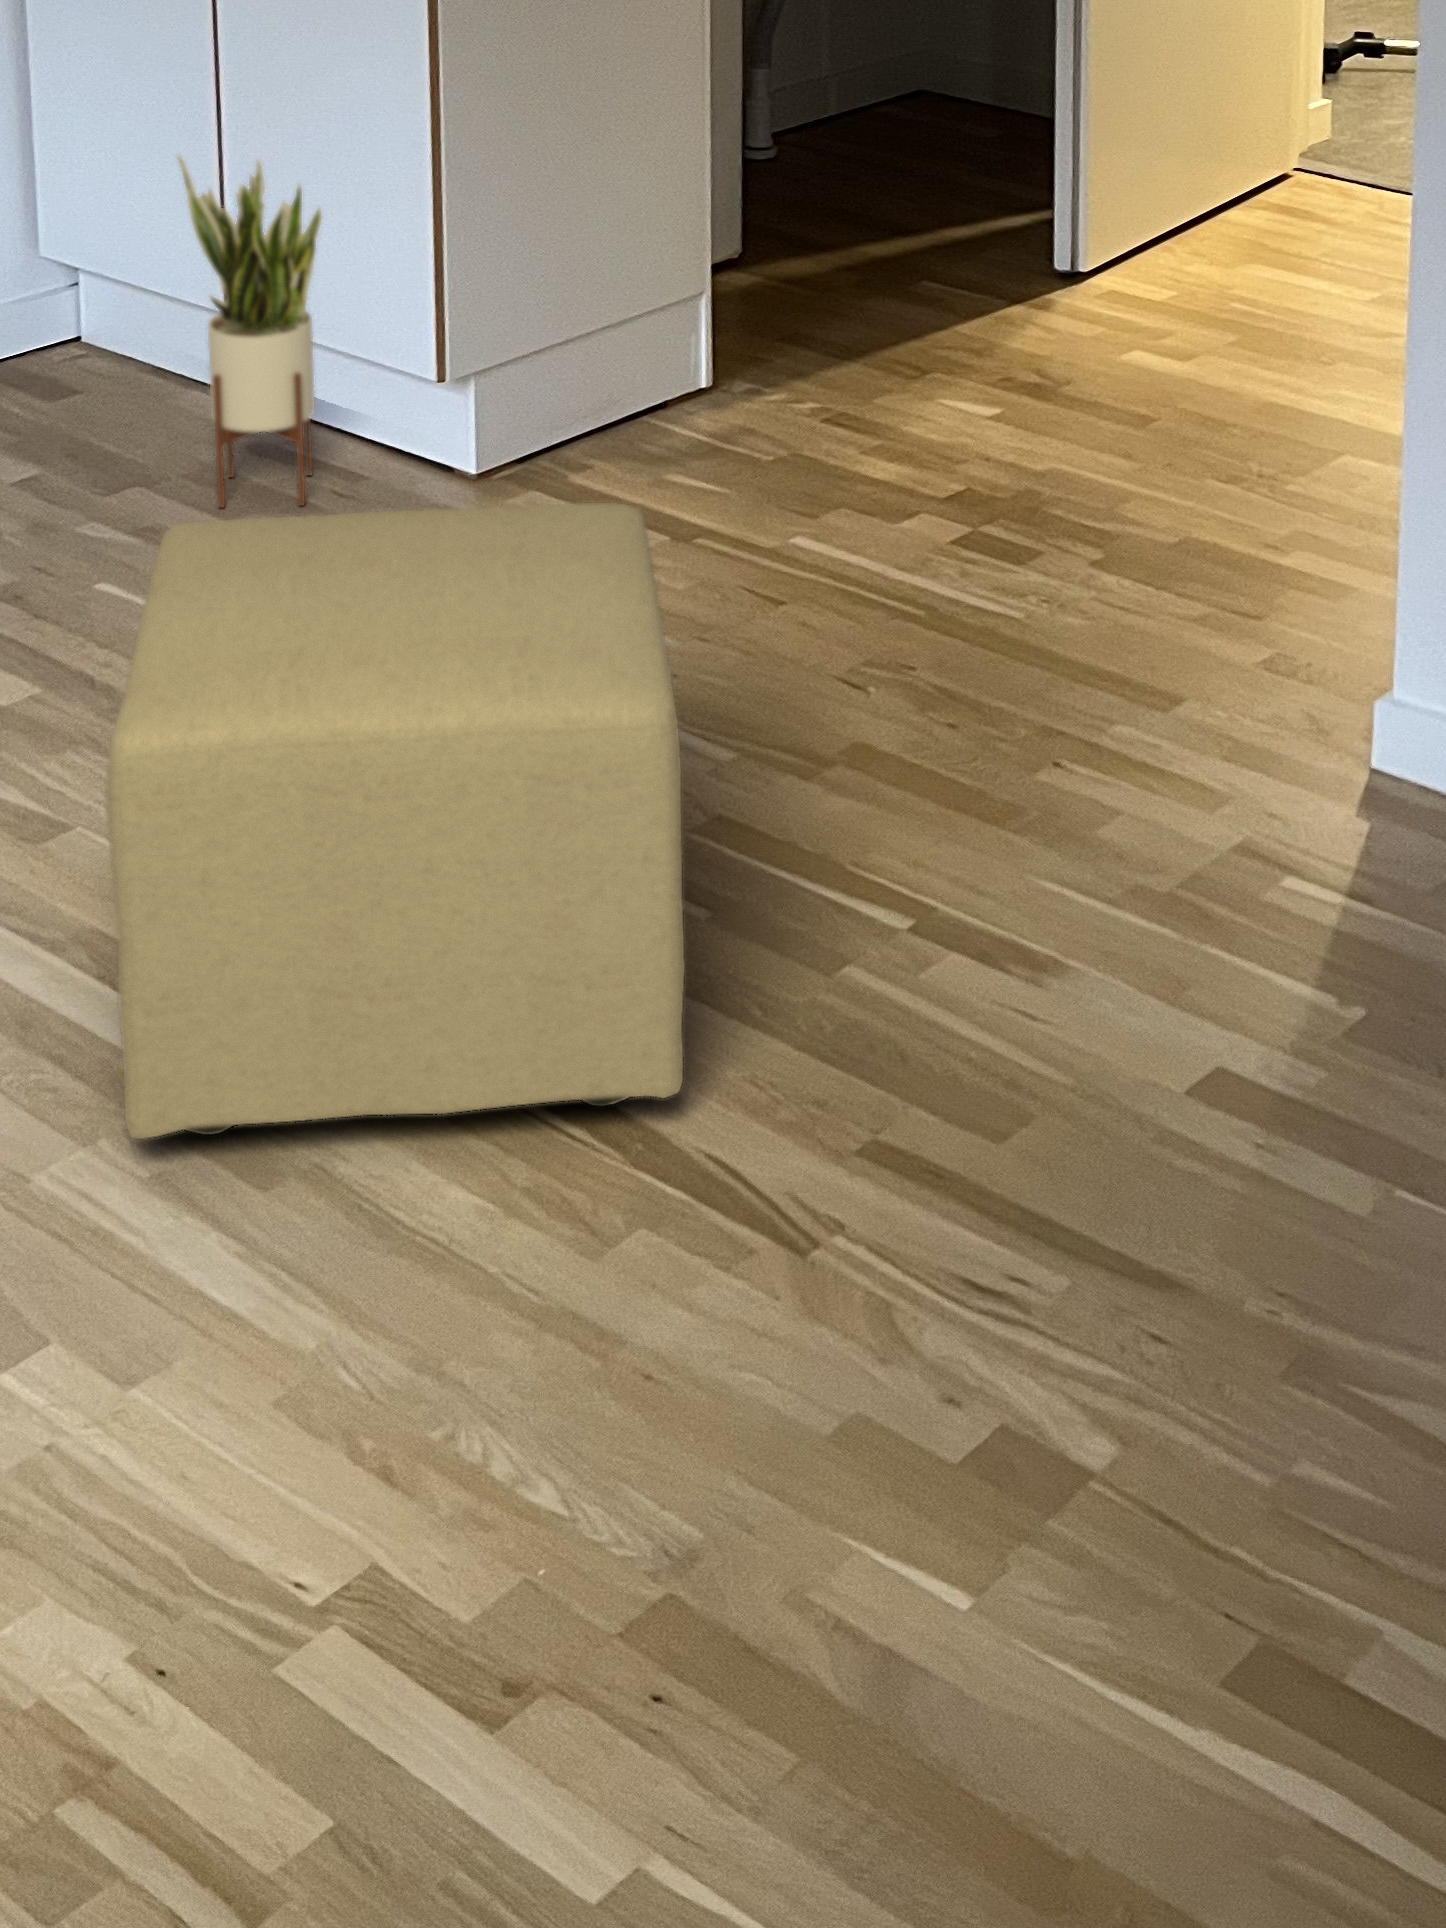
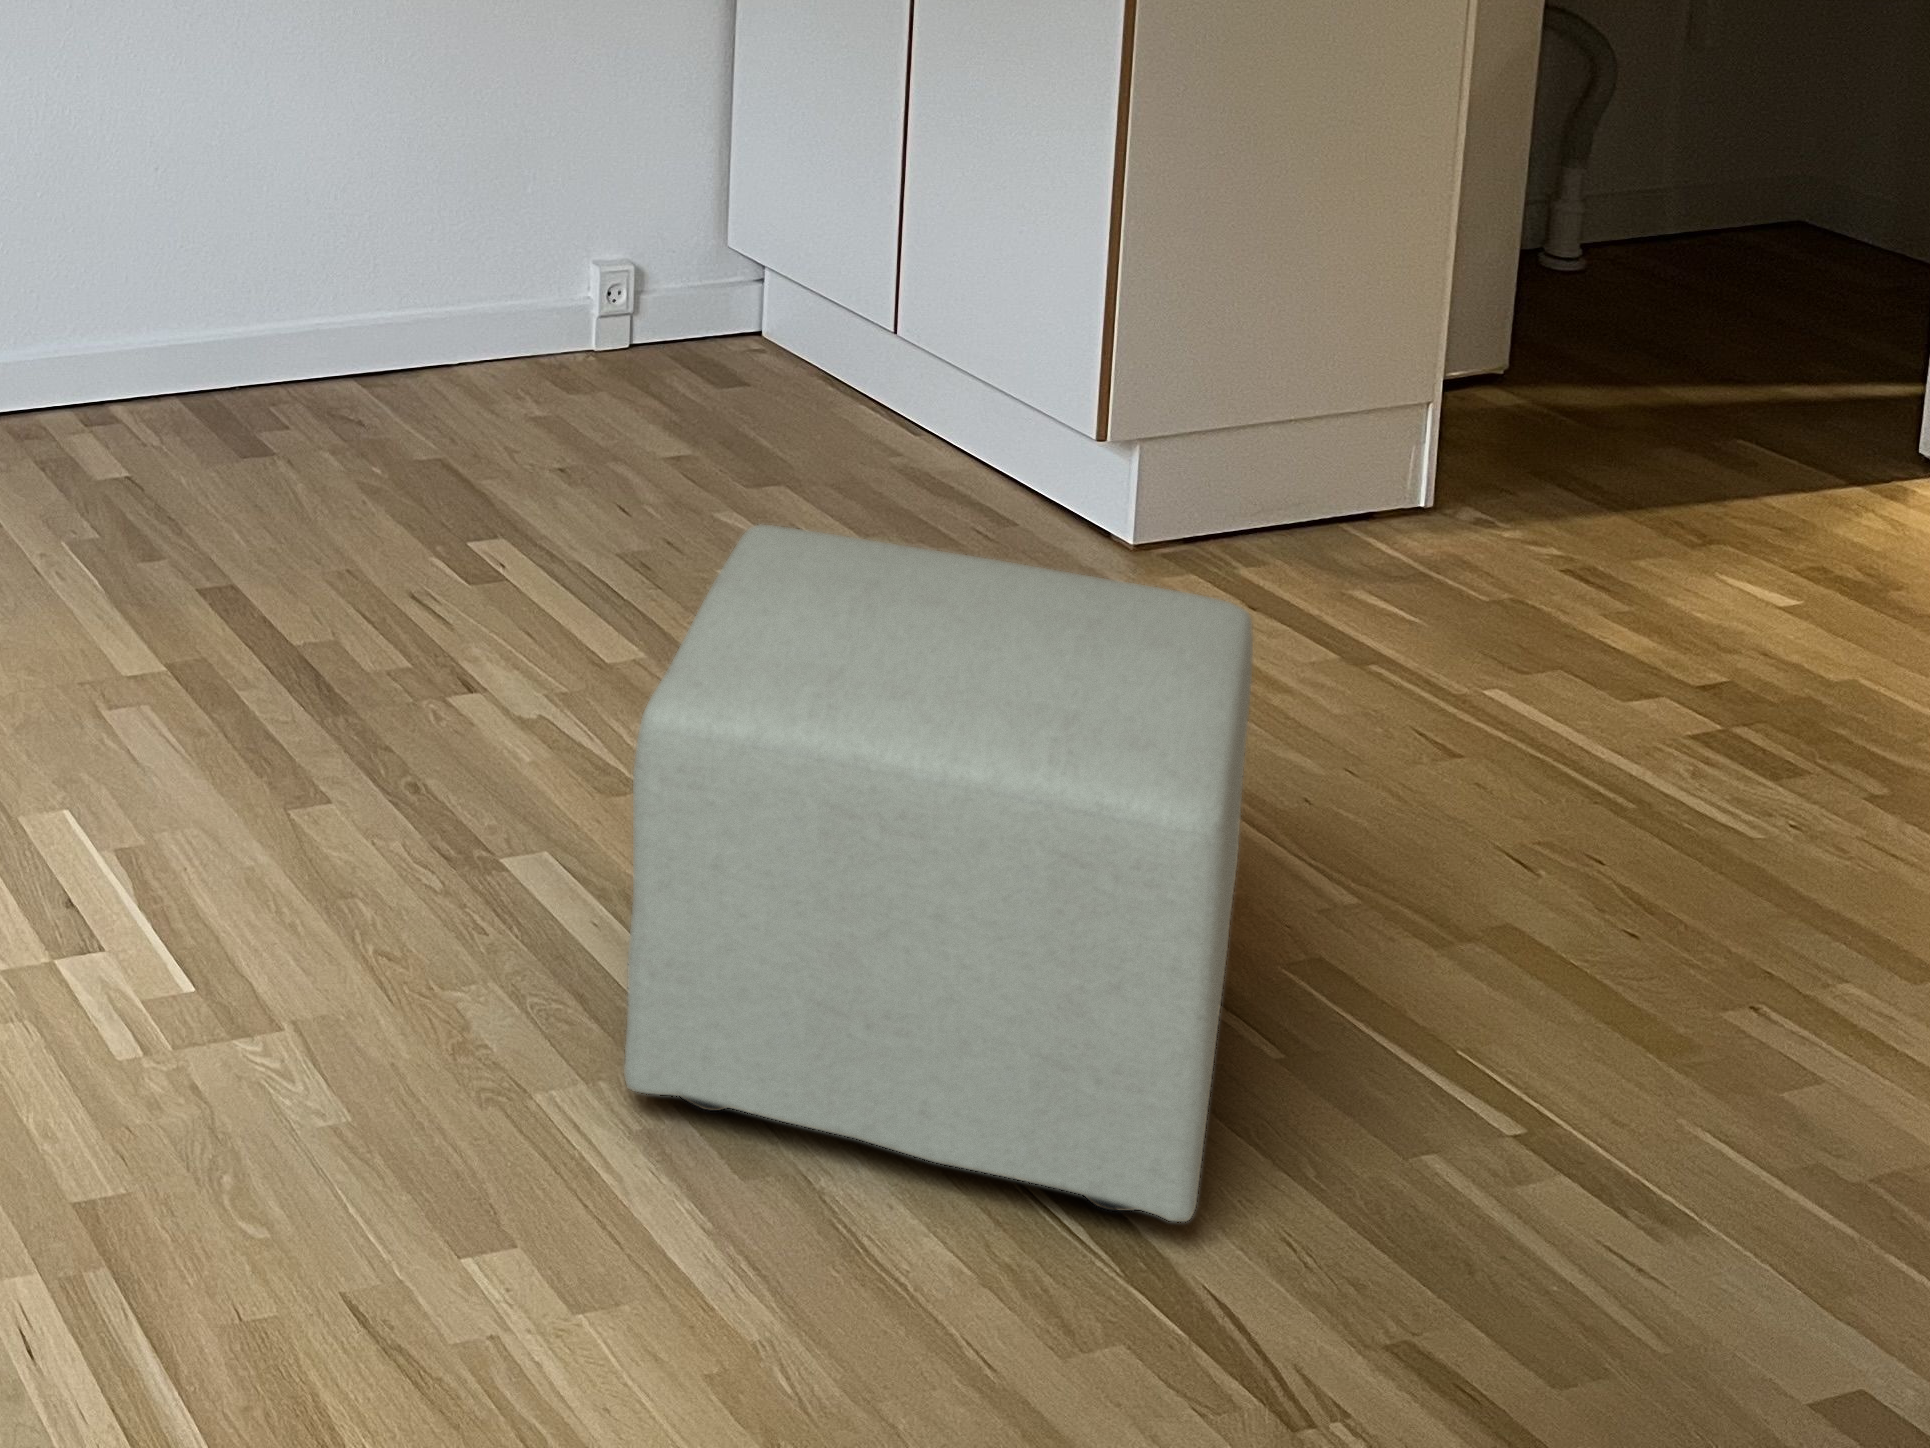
potted plant: present [177,156,322,508] -> none [853,166,992,539]

